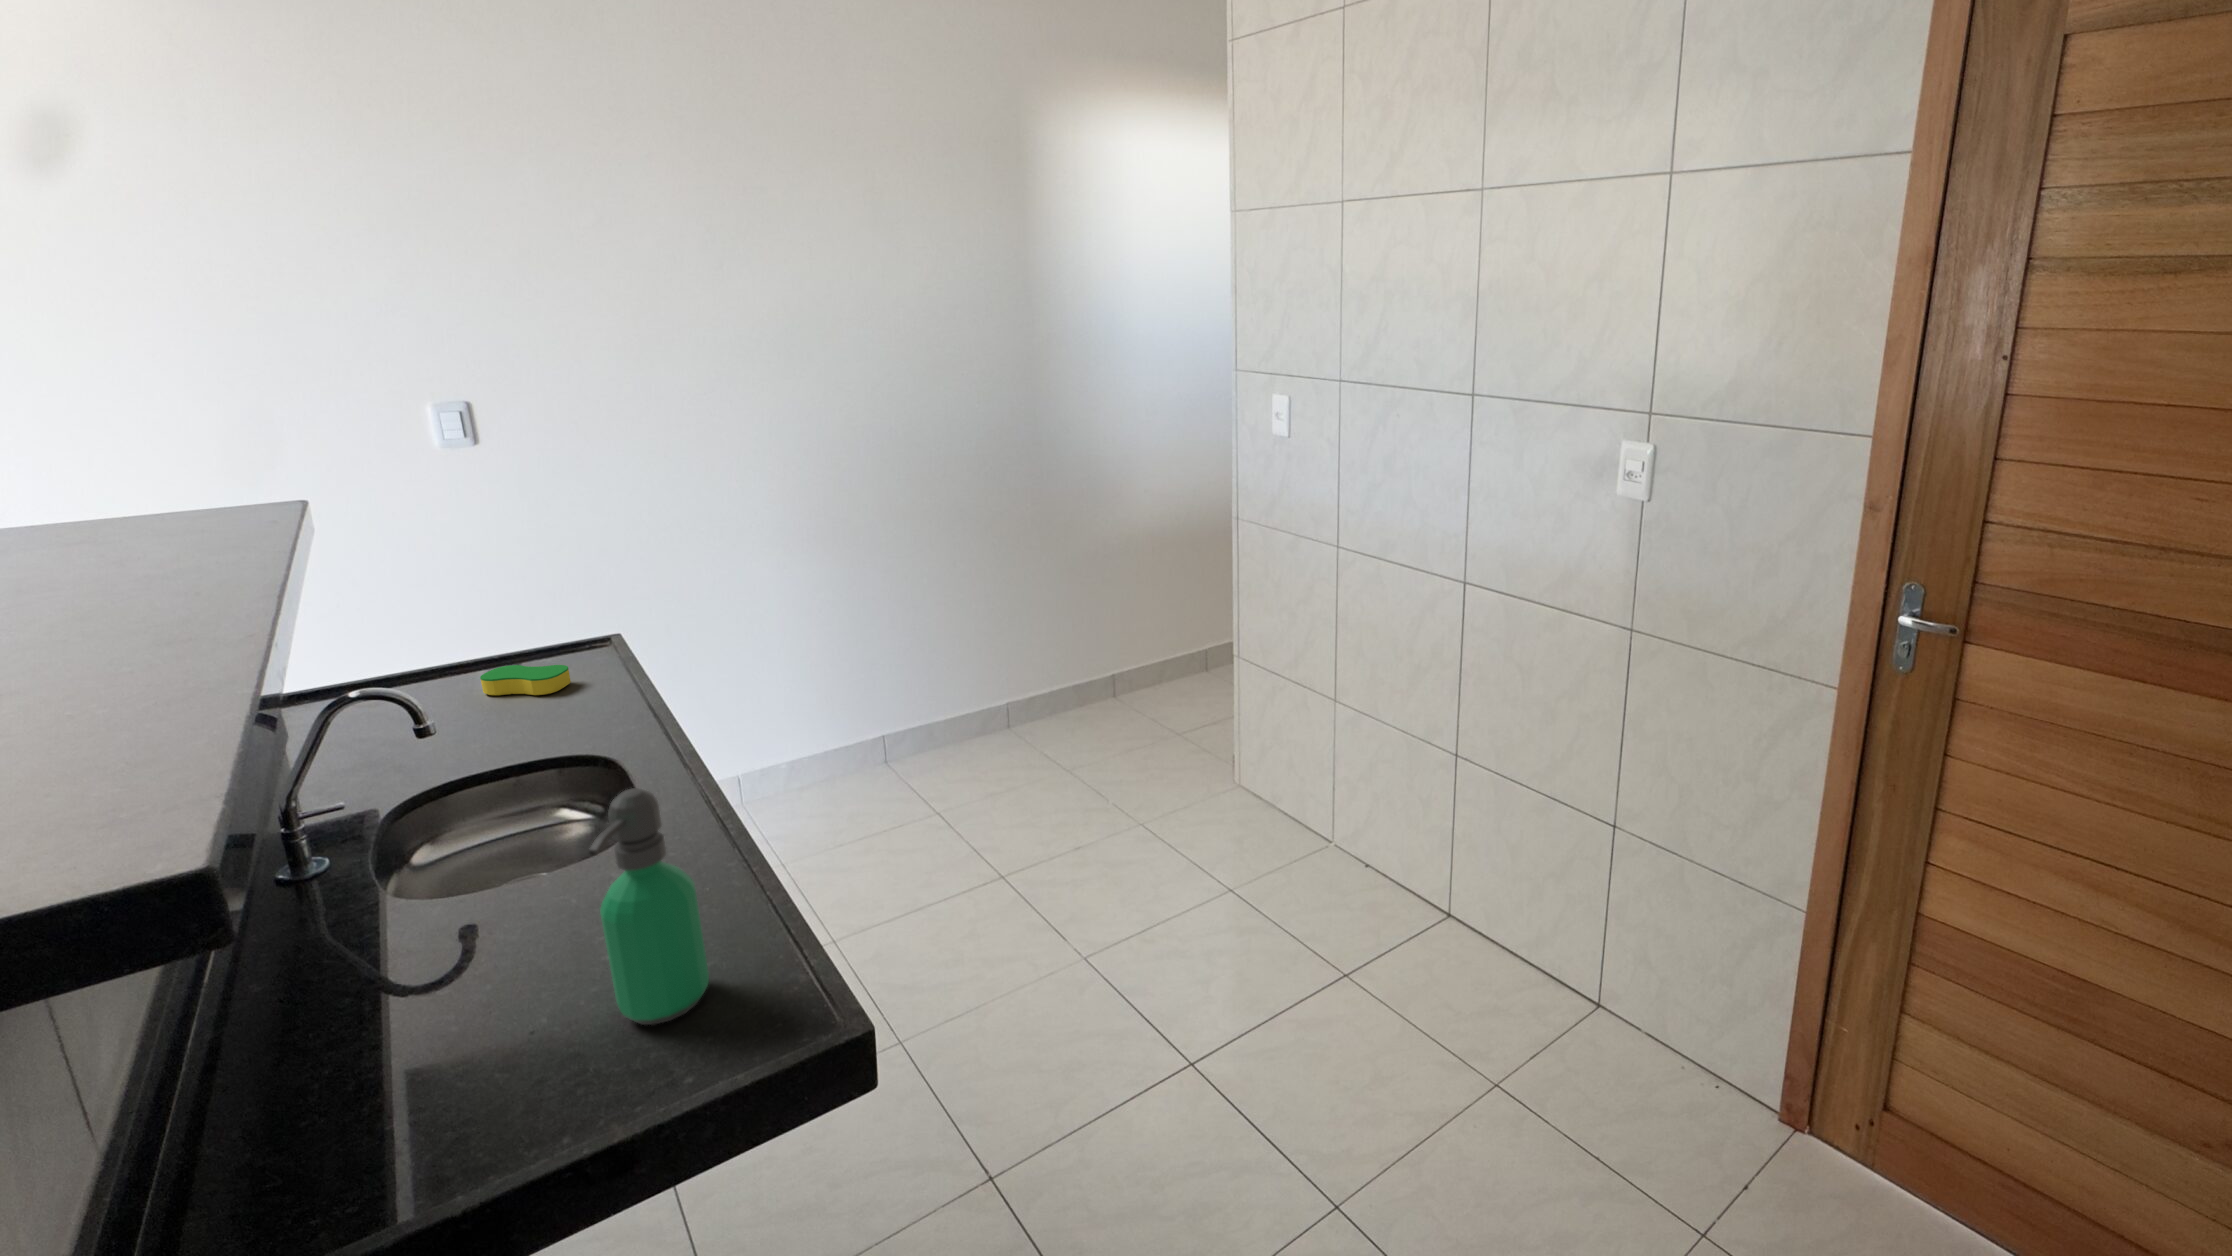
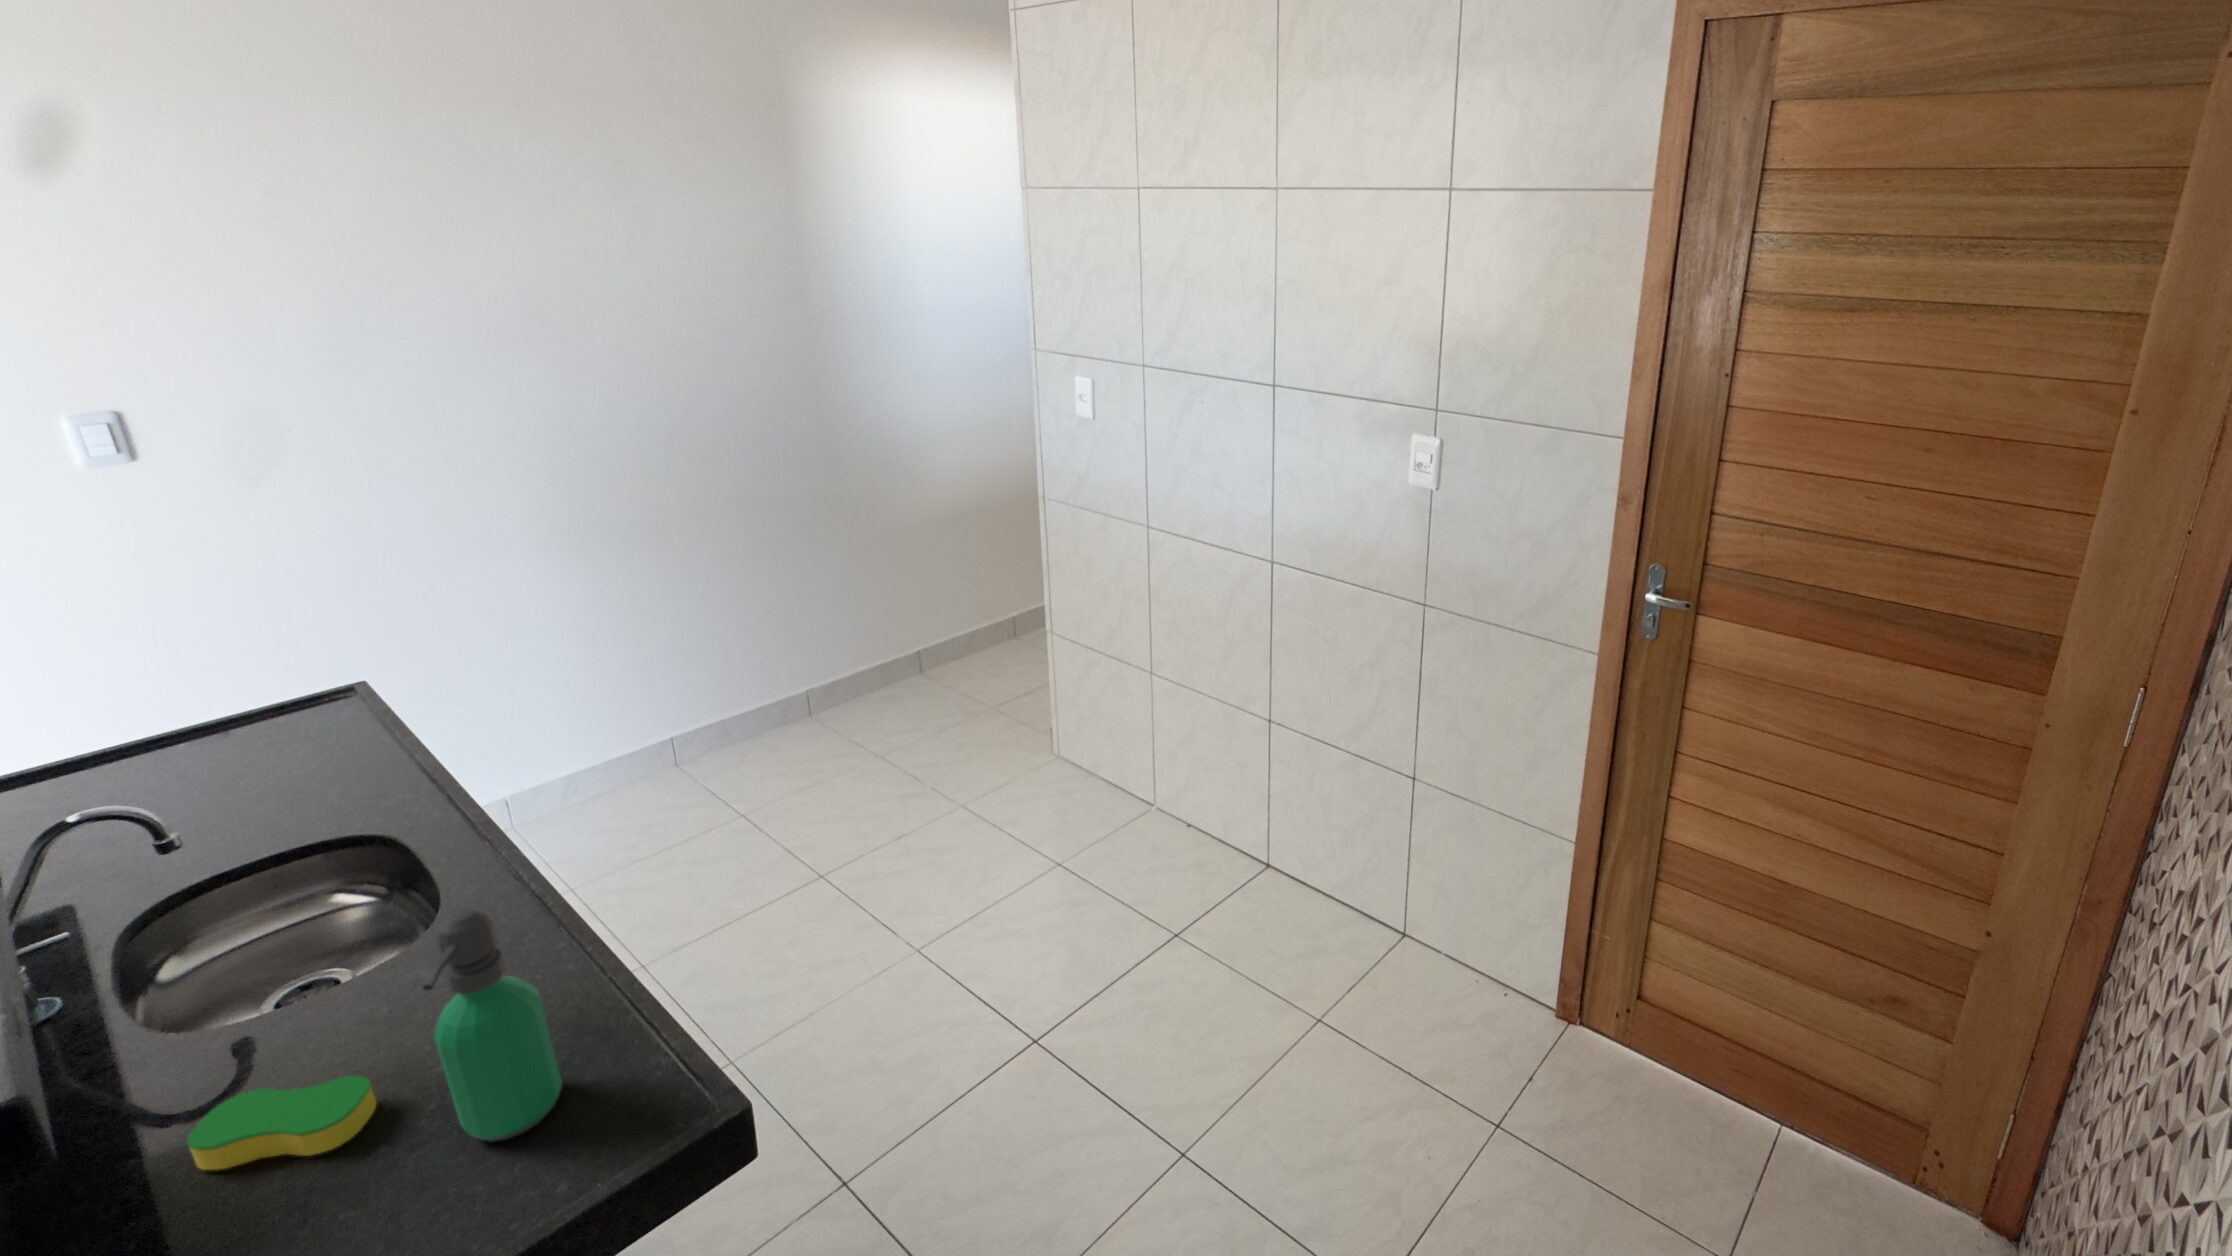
sponge: present [480,665,571,695] -> present [187,1076,376,1170]

